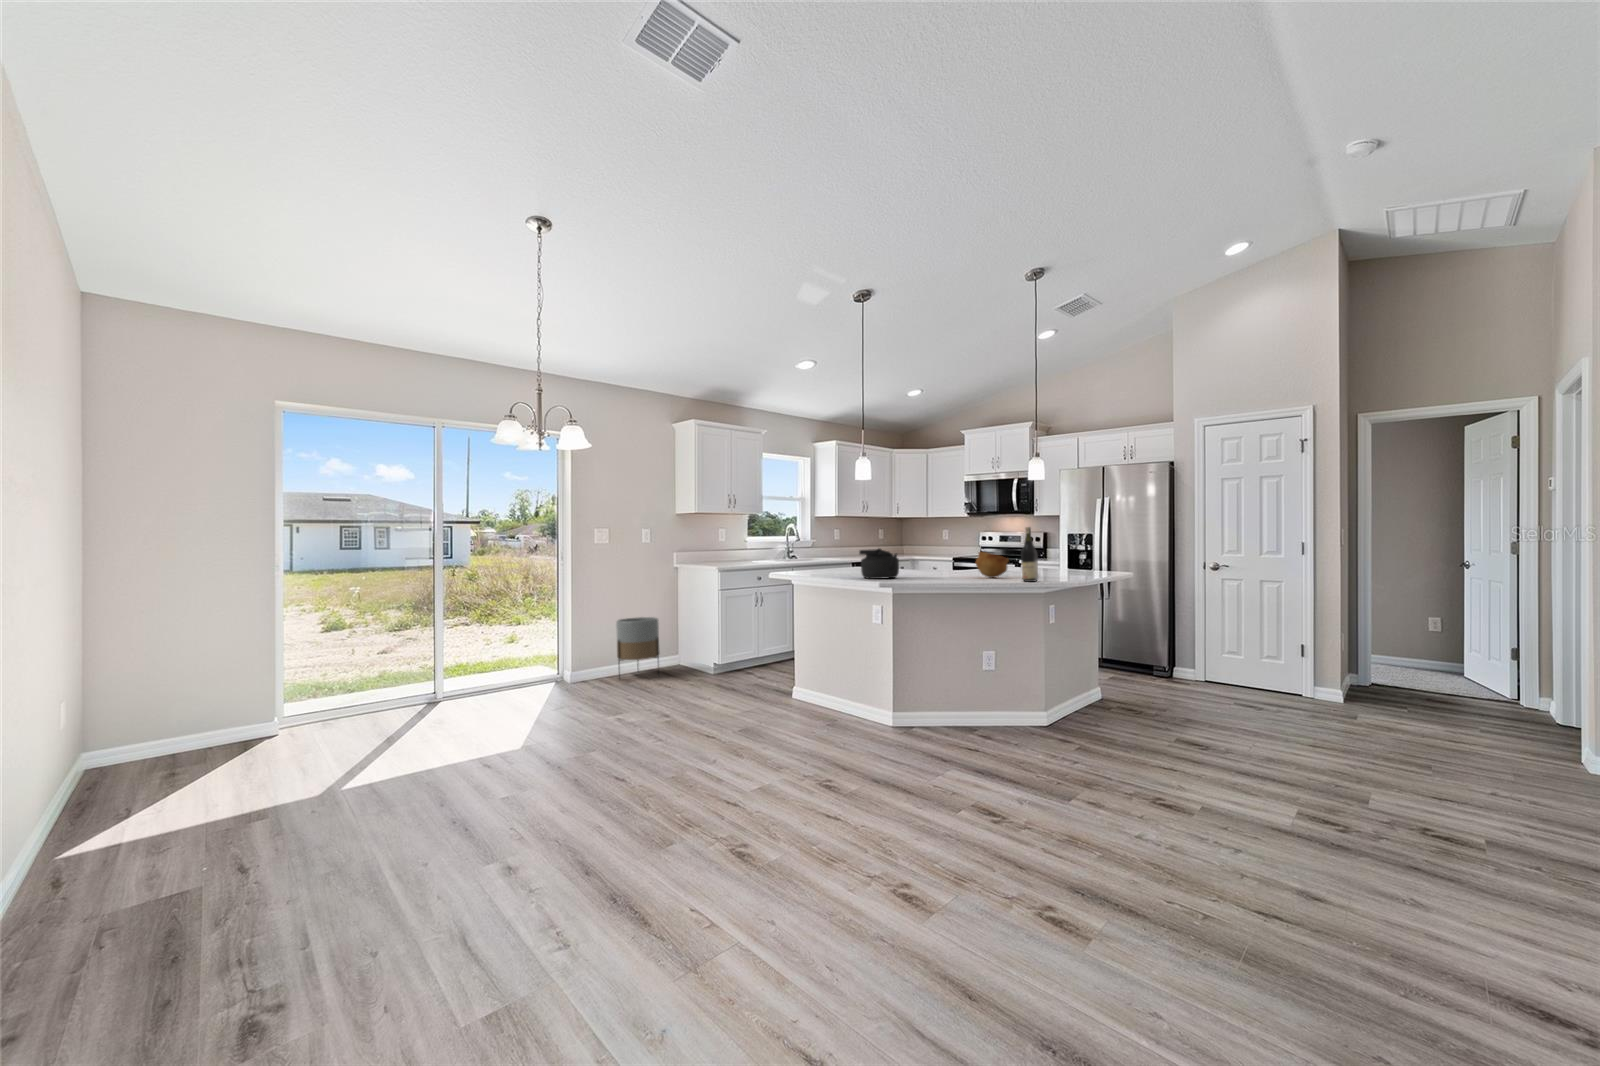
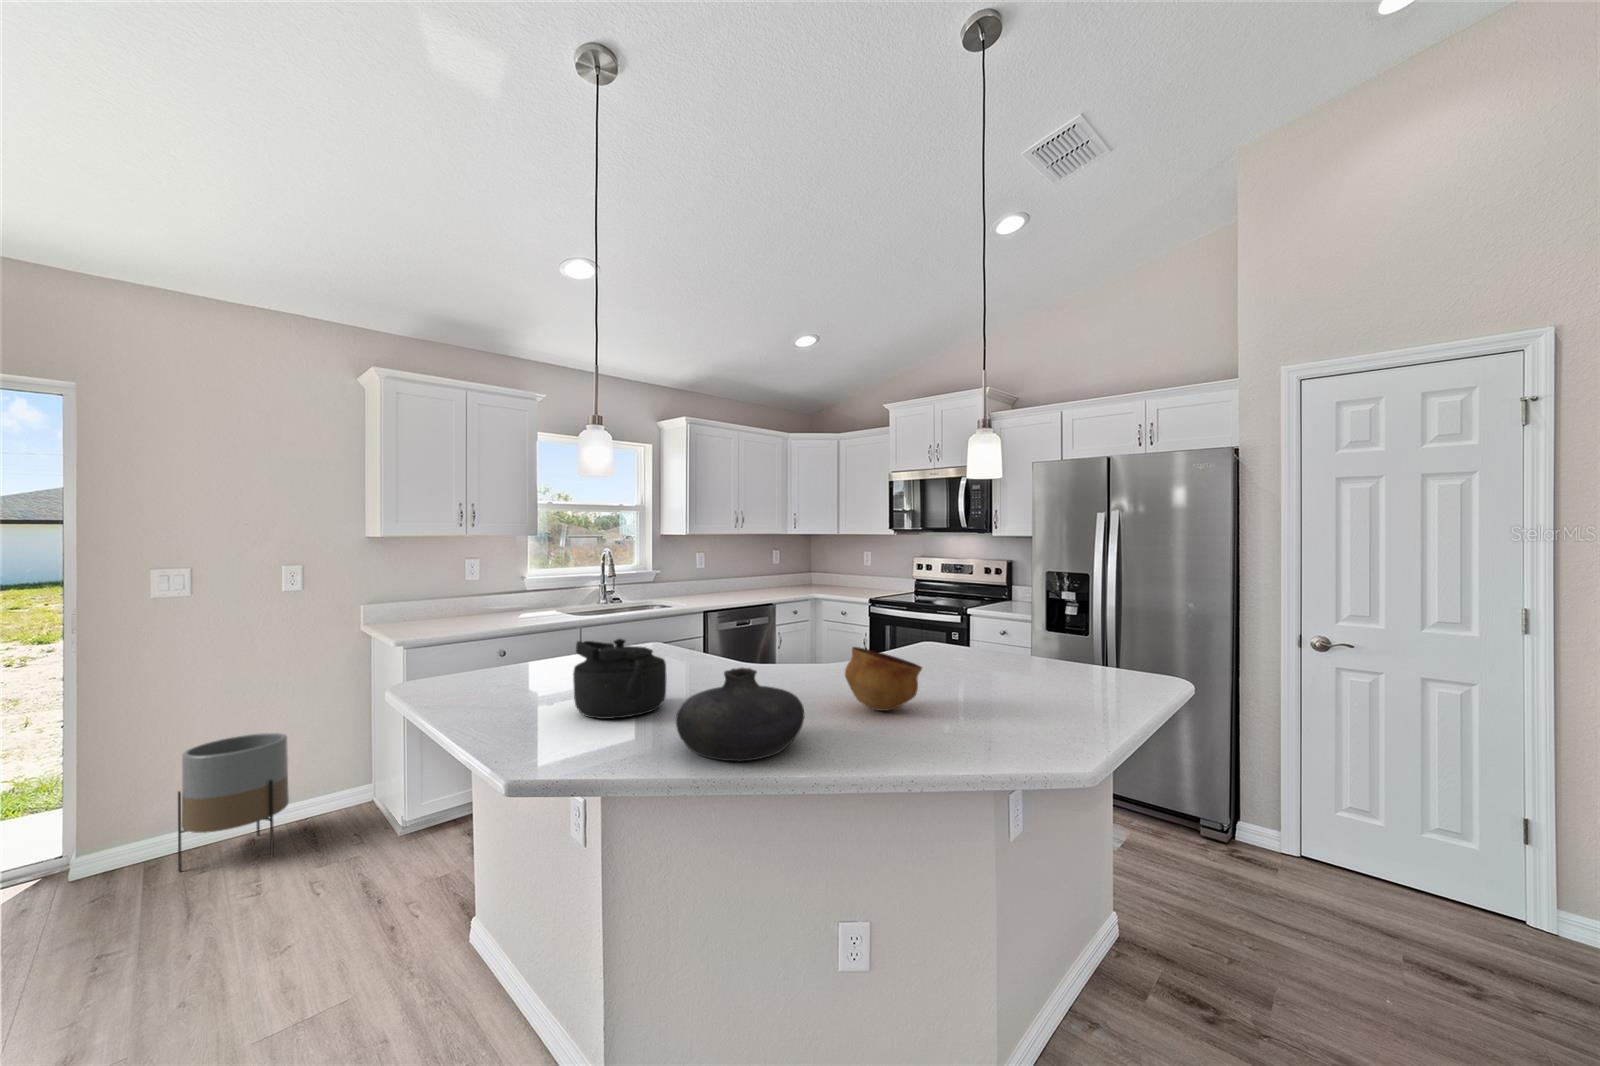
wine bottle: present [1021,527,1038,582] -> none [942,605,988,761]
vase: none [920,553,969,582] -> present [676,668,805,761]

